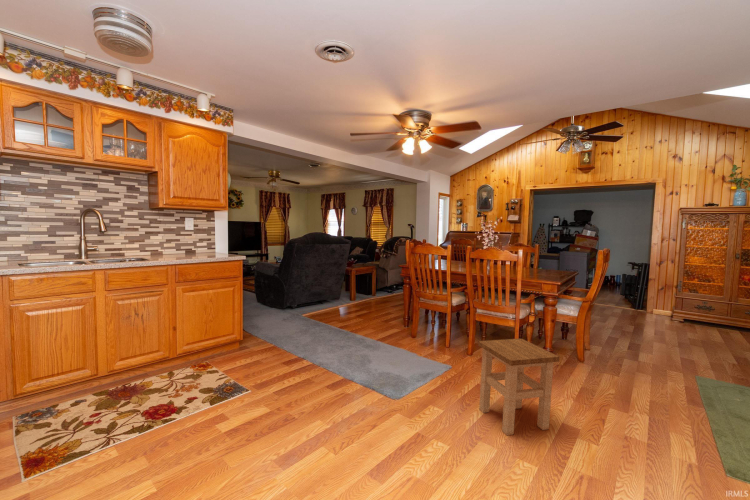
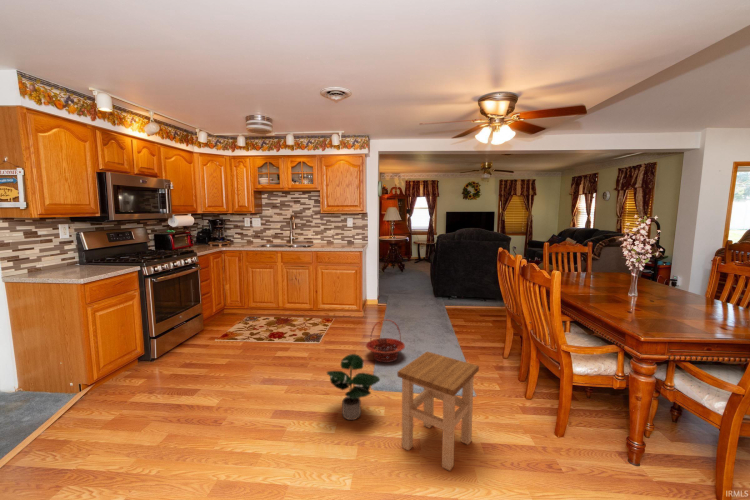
basket: none [328,333,374,384] -> present [366,320,405,362]
potted plant: none [411,370,471,444] -> present [327,354,380,420]

